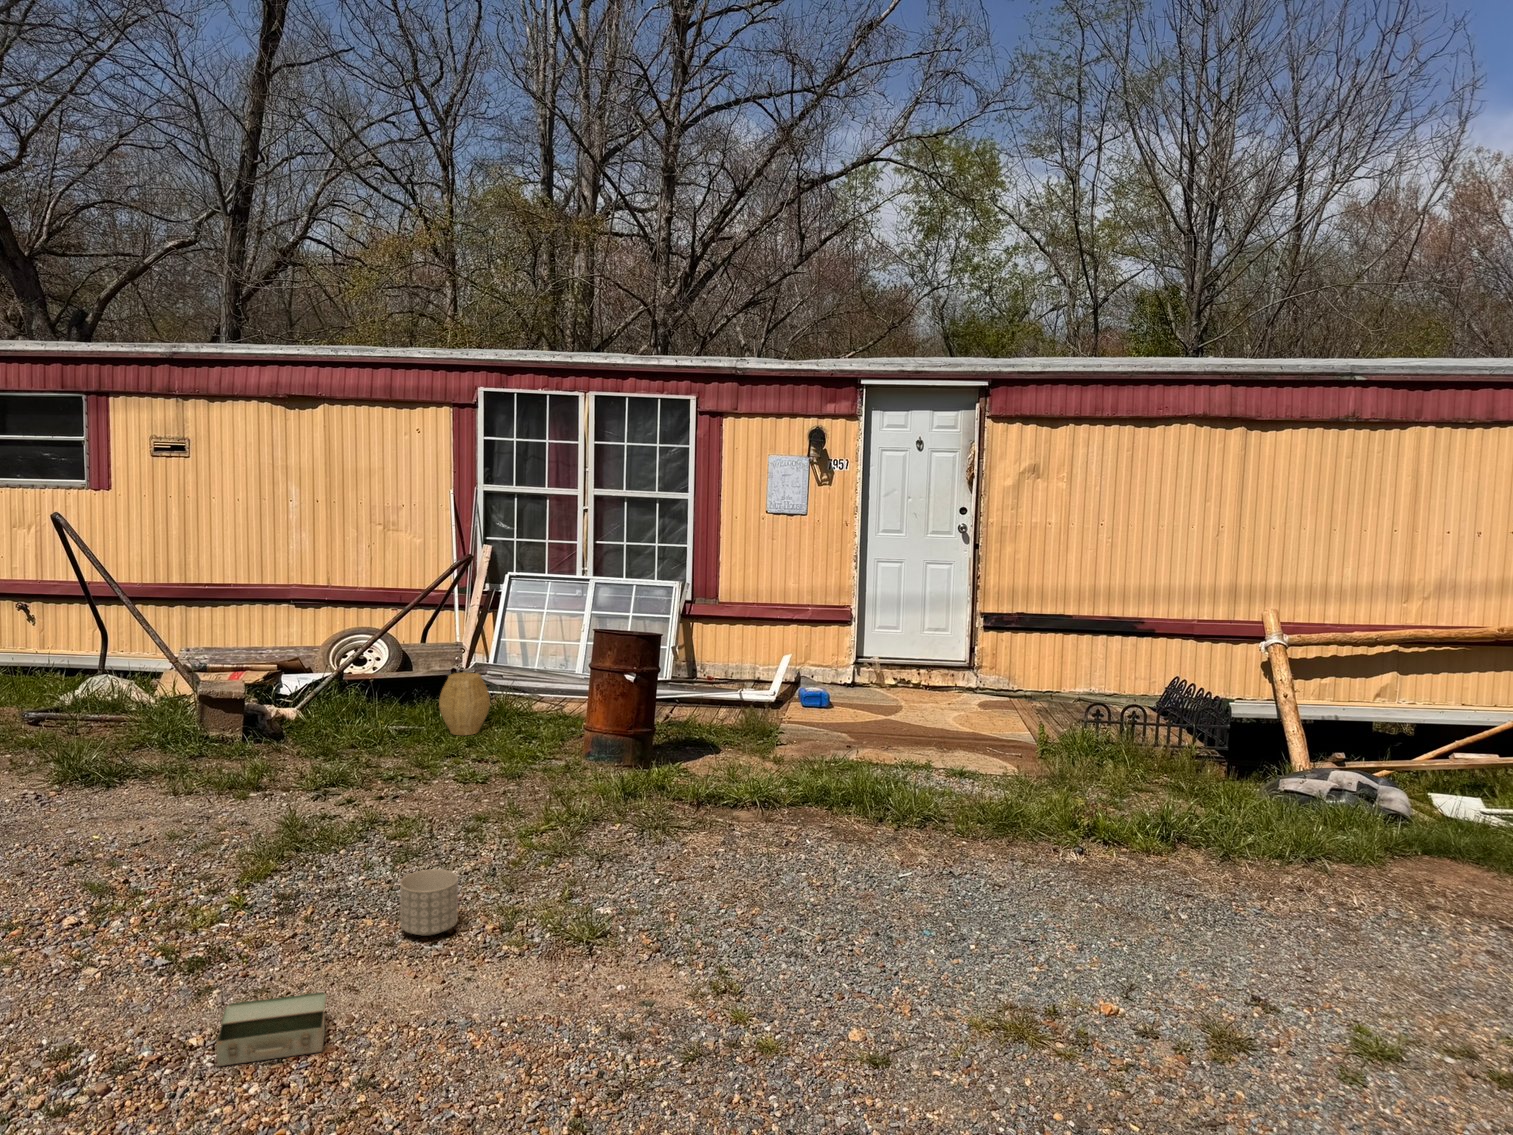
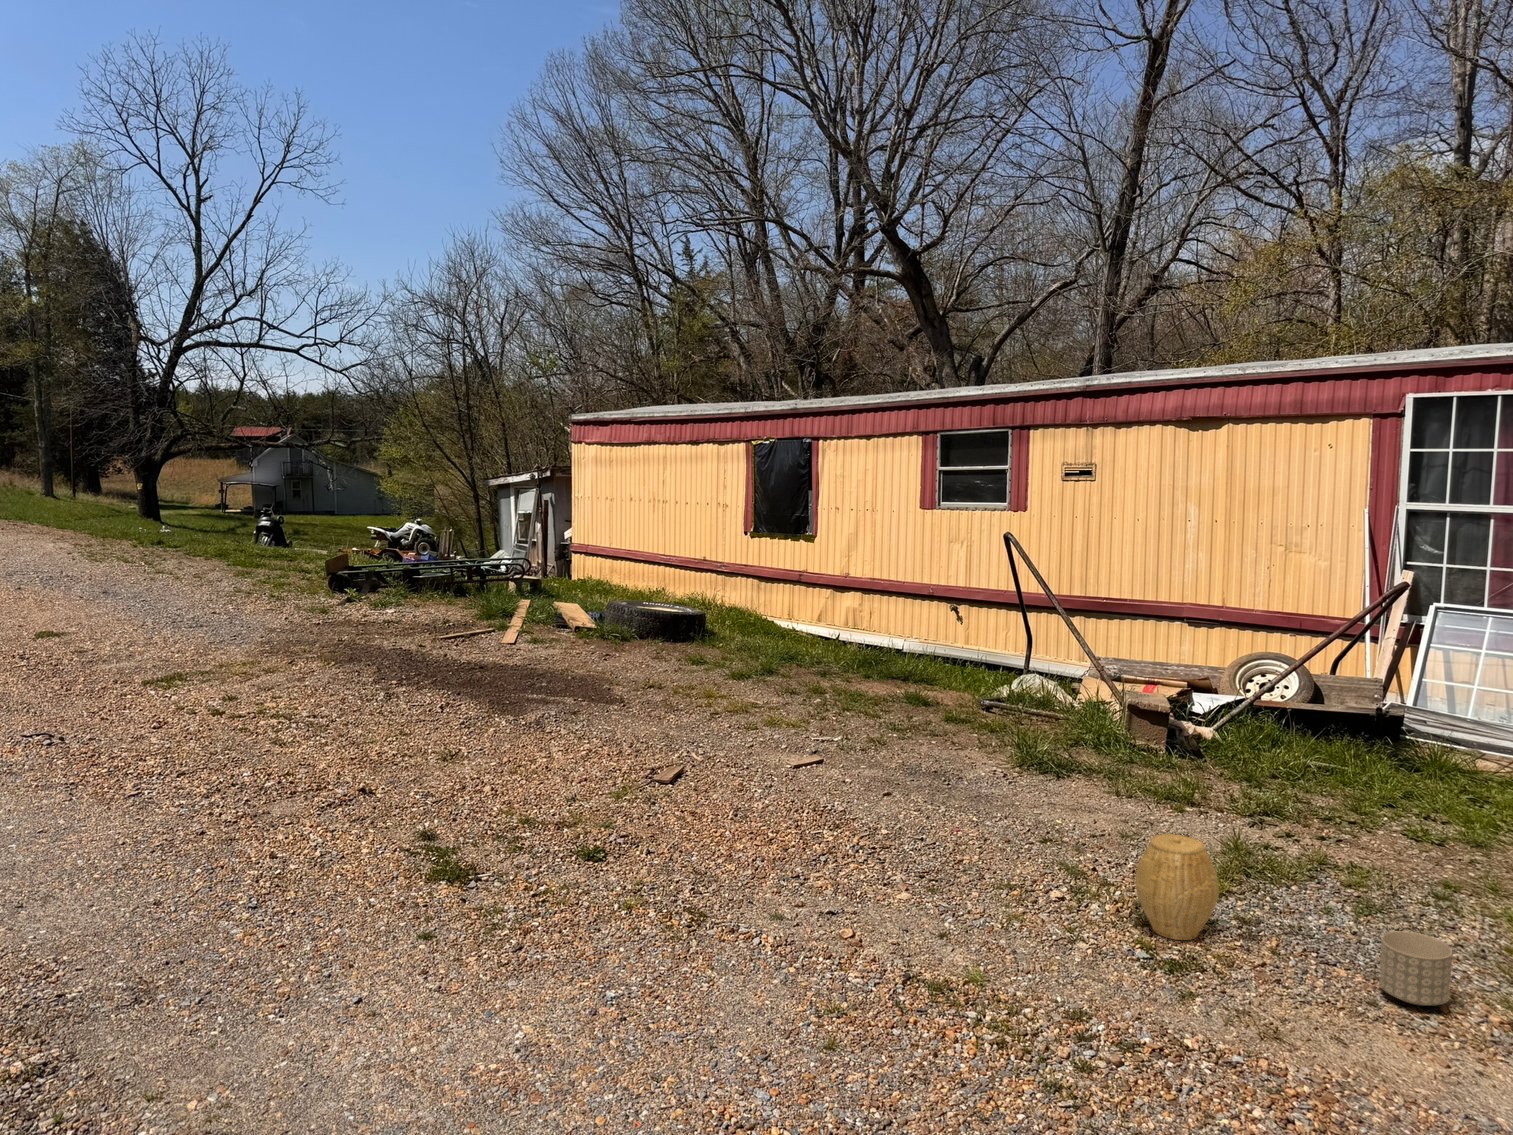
woven basket: present [439,672,490,735] -> present [1135,834,1219,940]
toolbox: present [216,992,327,1066] -> none [1219,1017,1326,1096]

